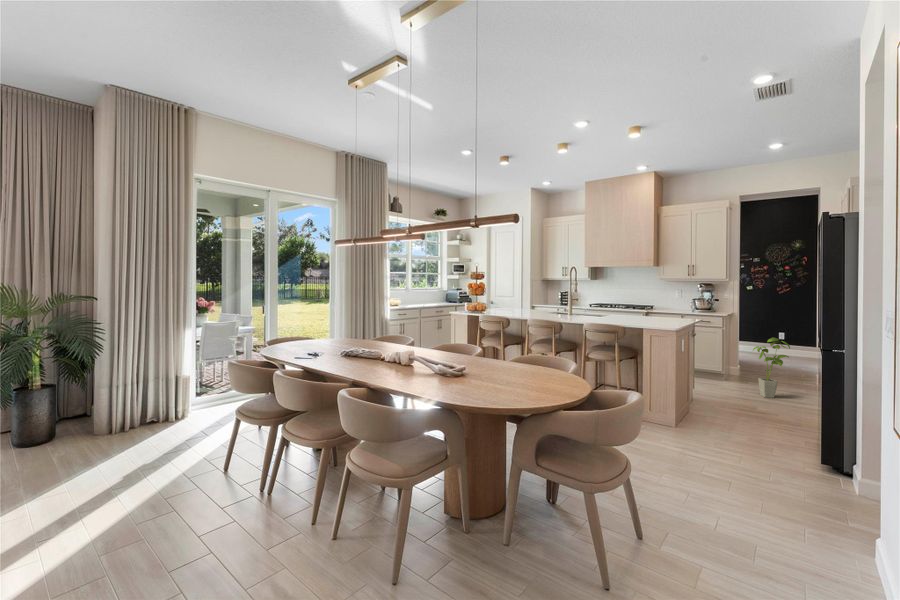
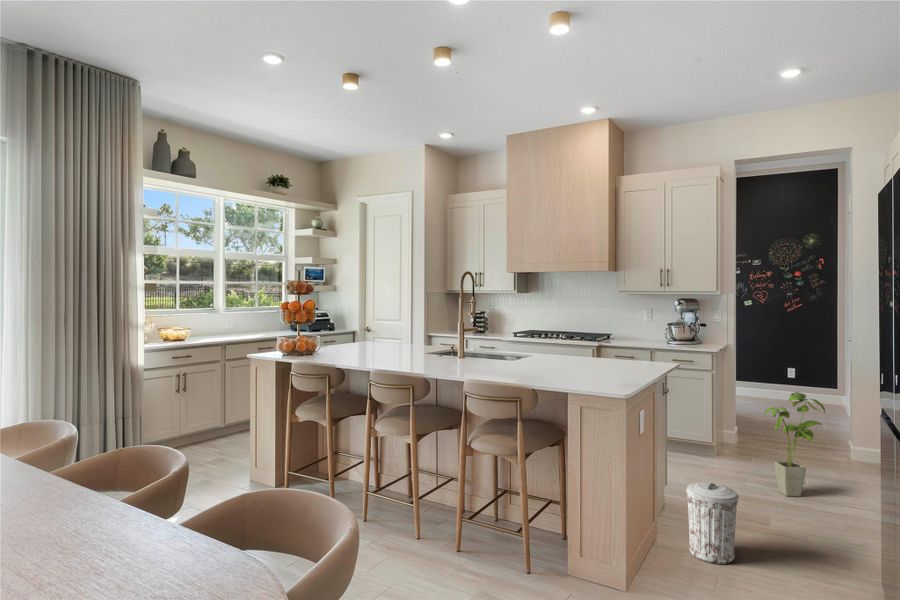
trash can: none [703,380,732,420] -> present [686,483,738,564]

